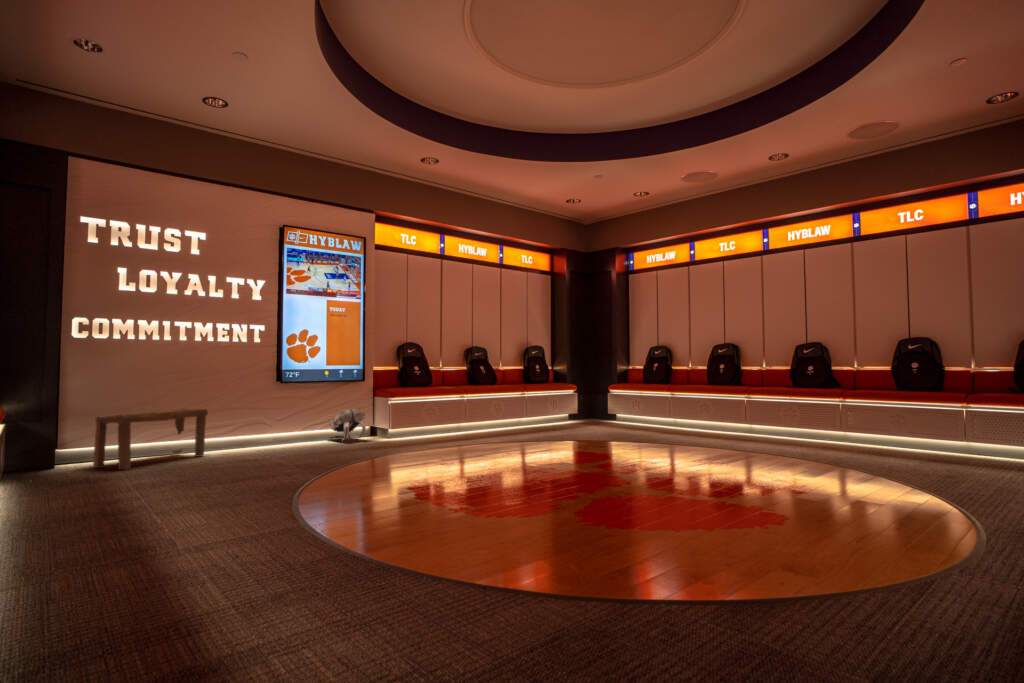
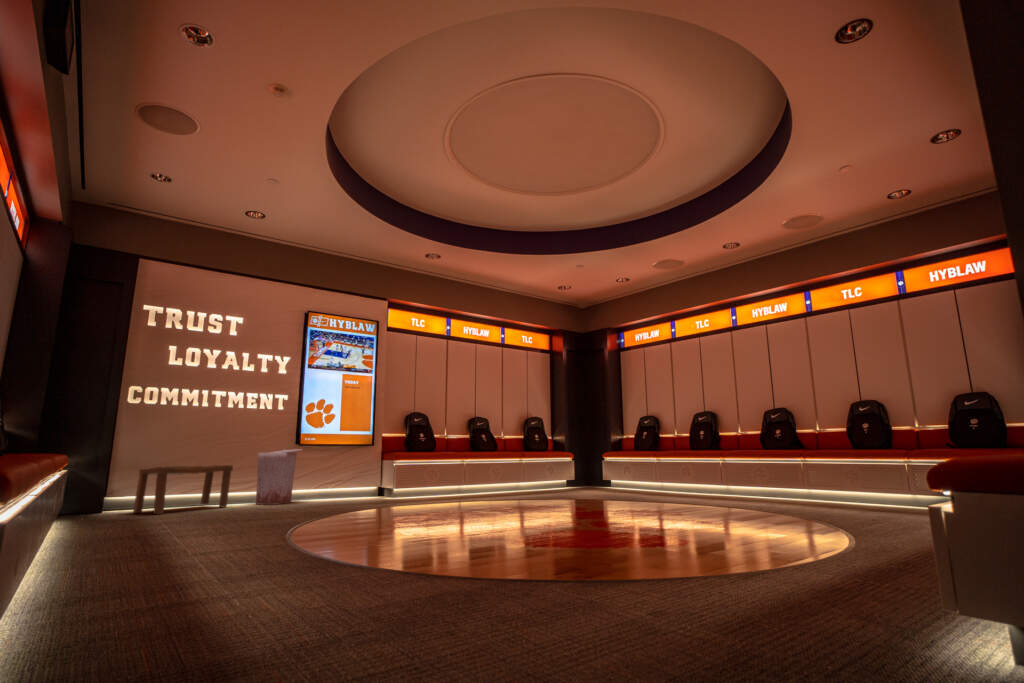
trash can: none [235,387,287,452] -> present [256,449,302,505]
backpack: present [329,409,366,442] -> none [335,470,371,500]

